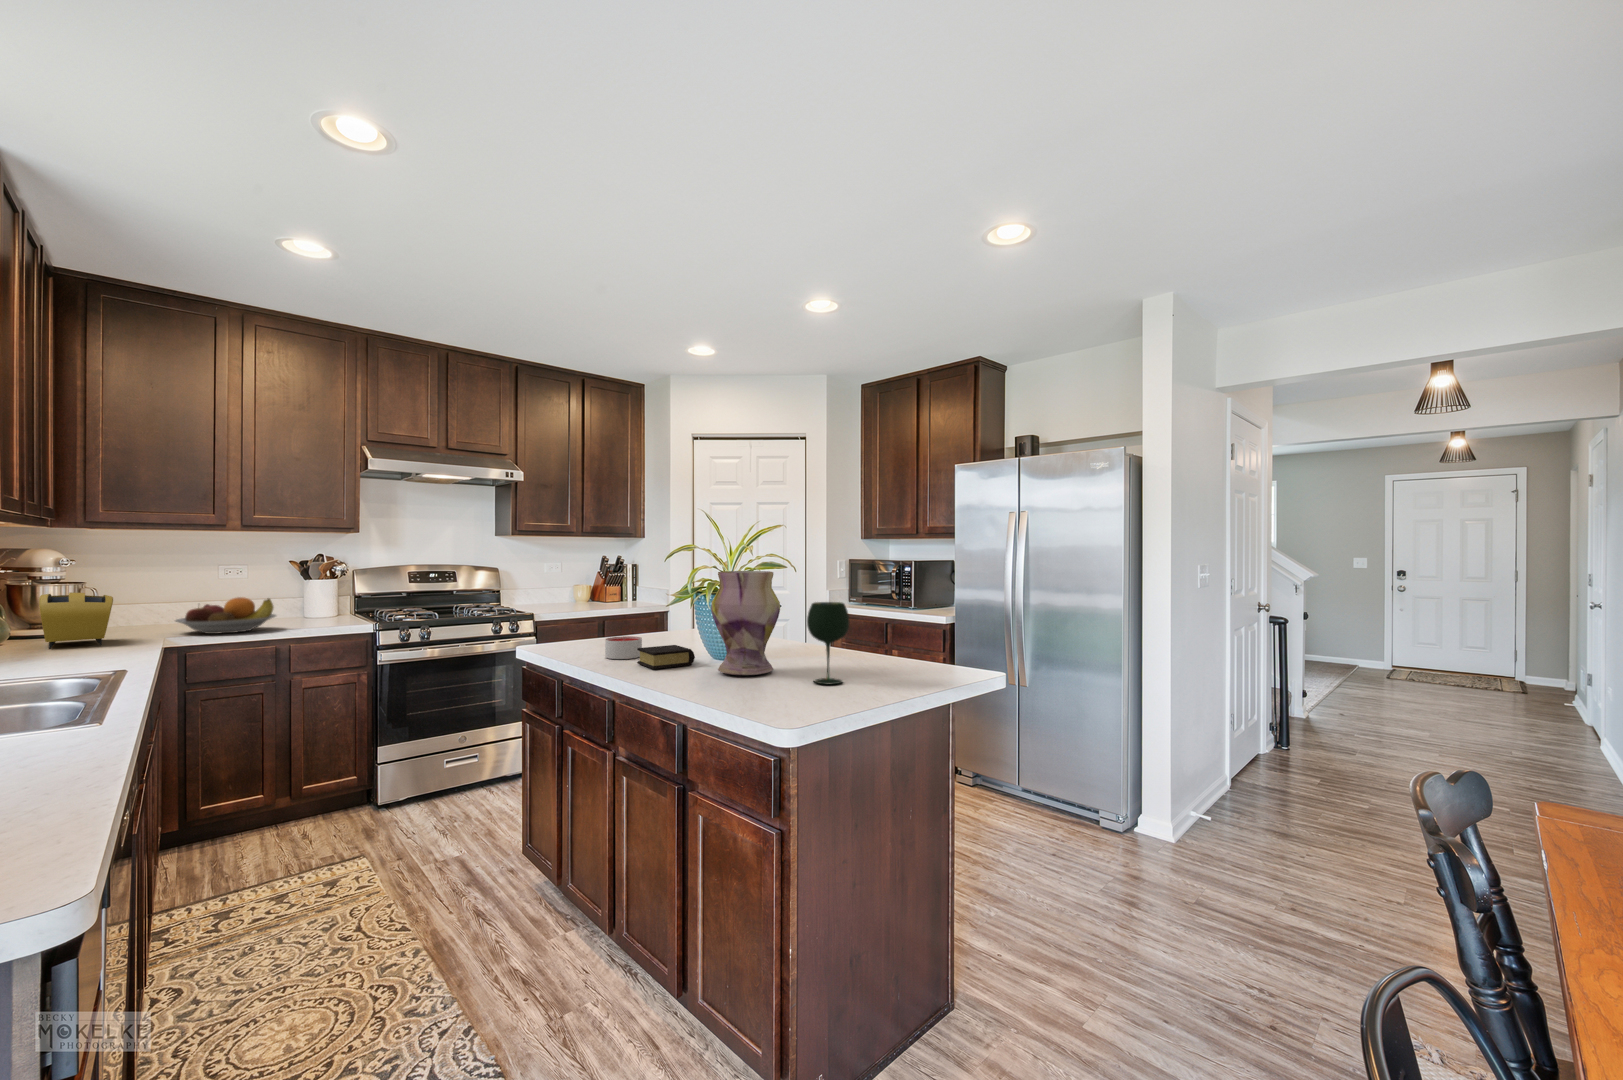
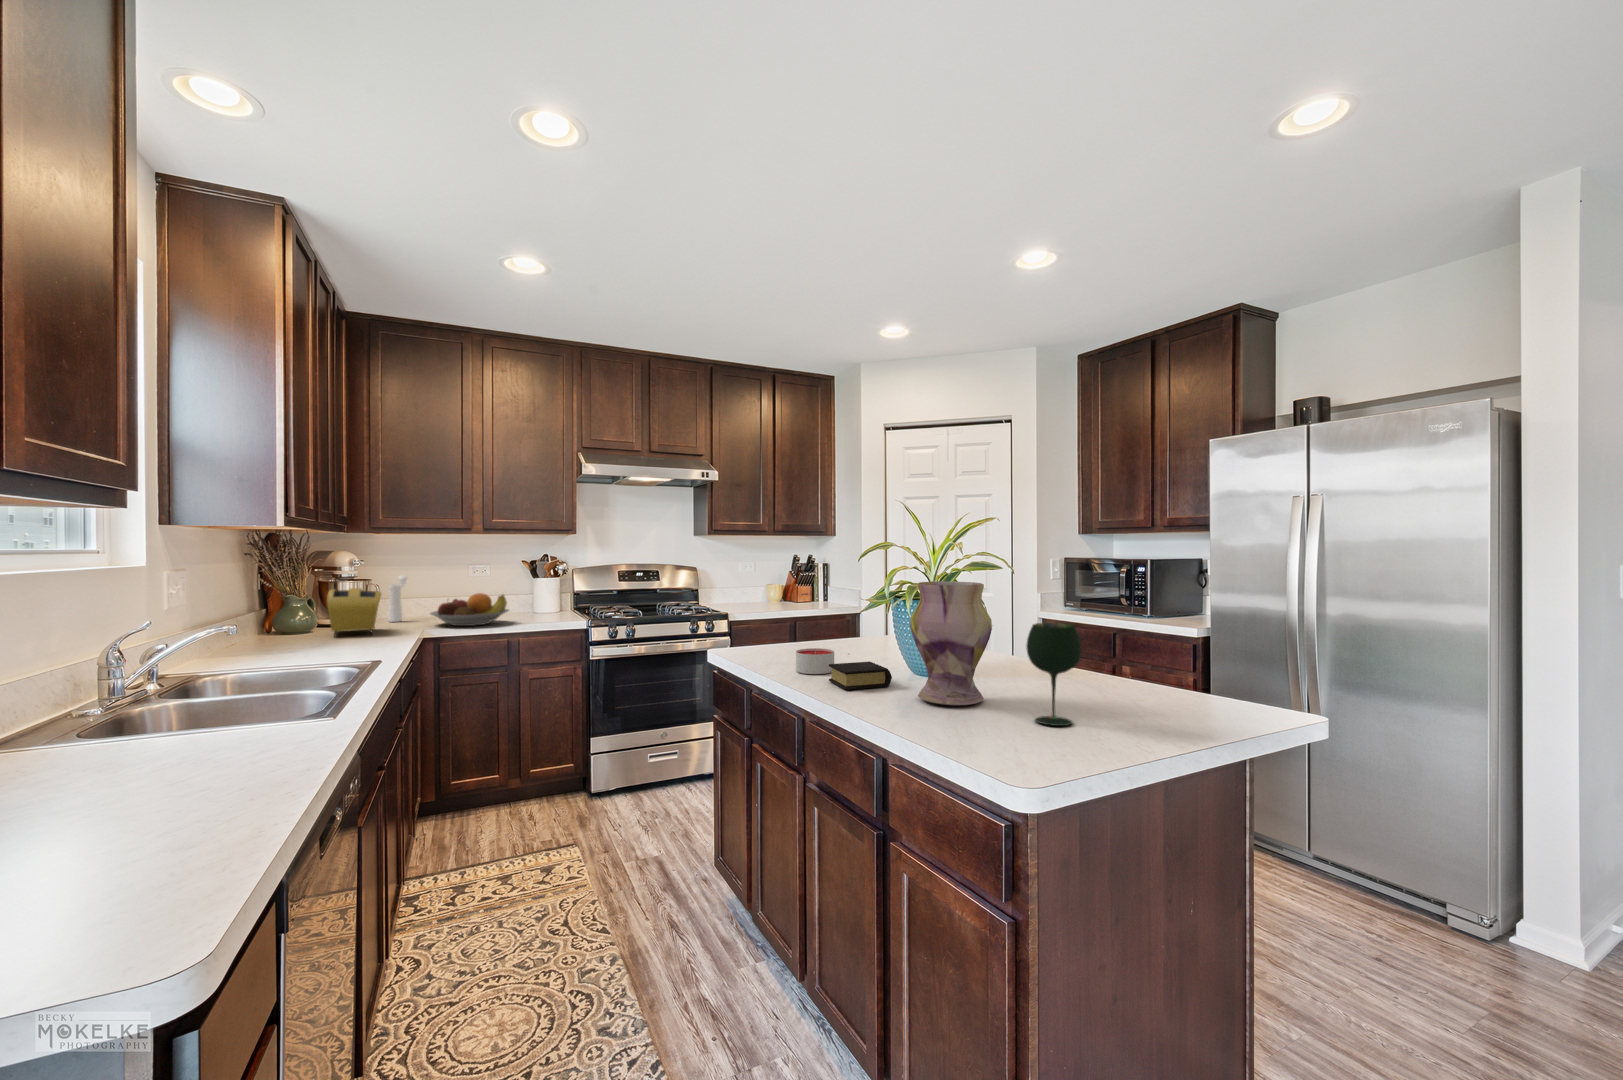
pepper mill: none [116,580,142,632] -> present [388,576,408,622]

